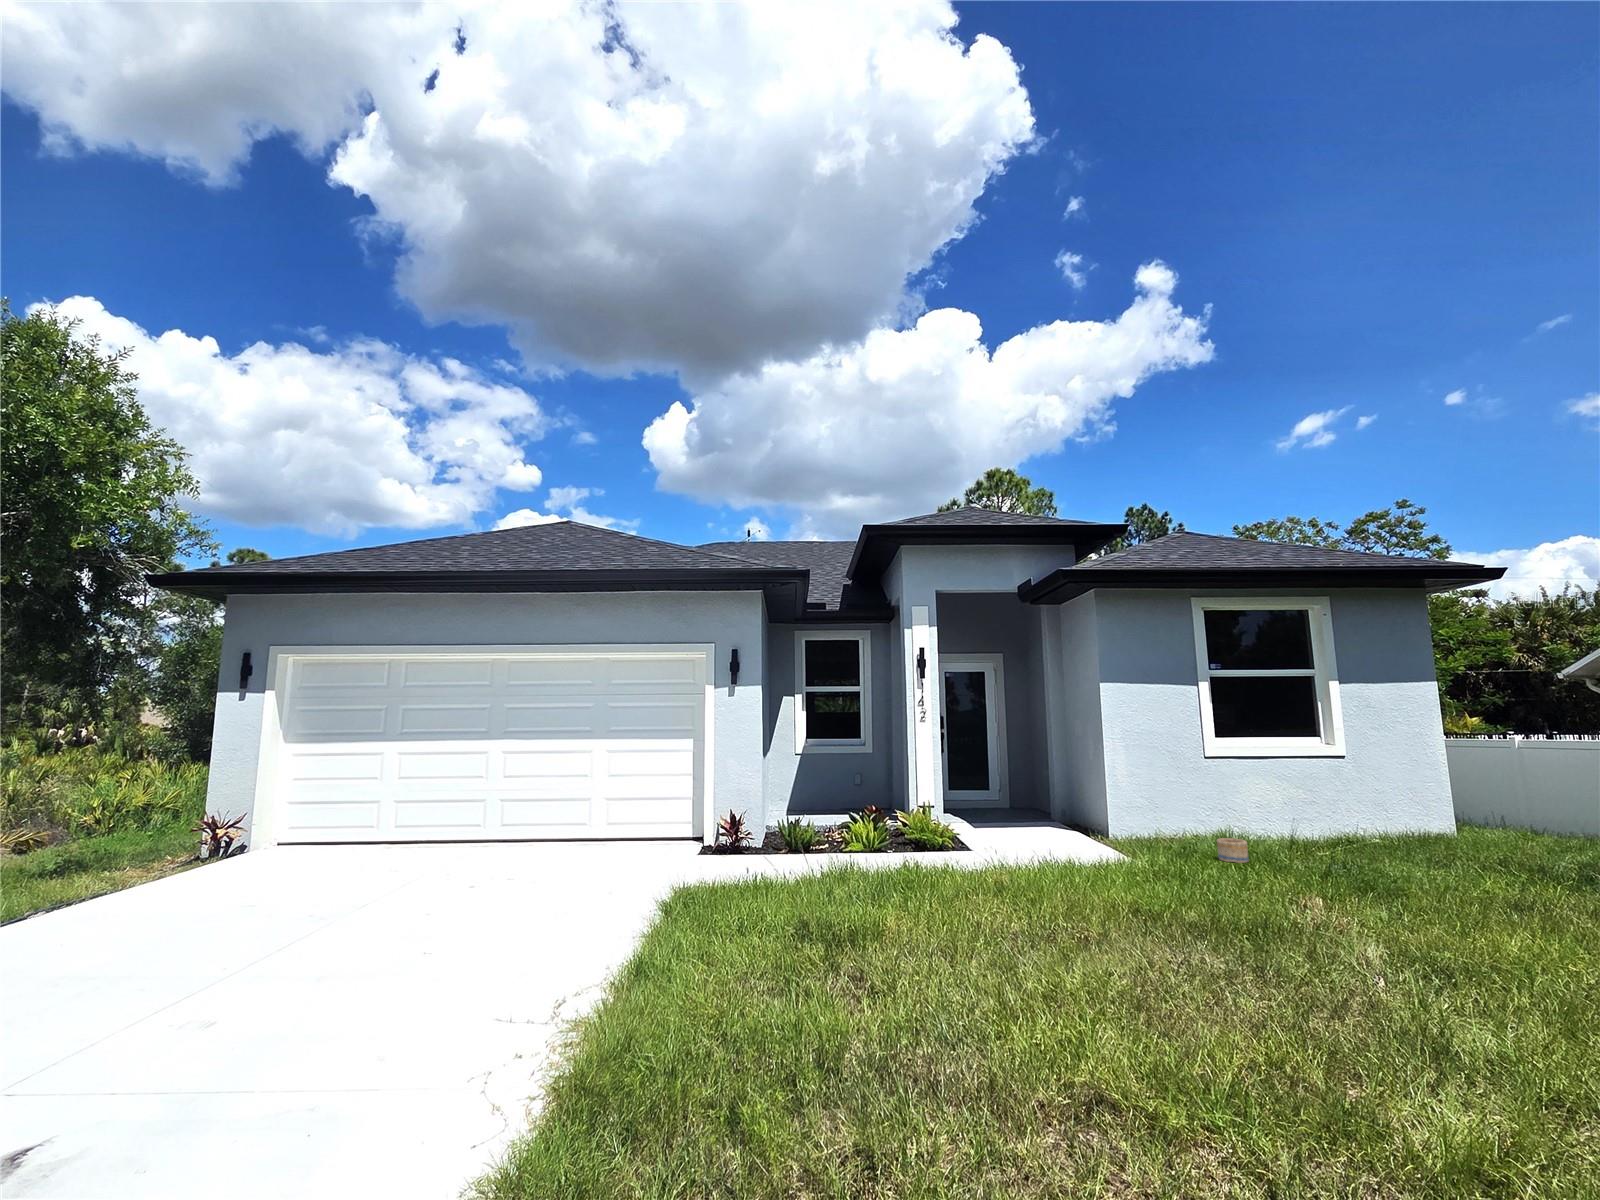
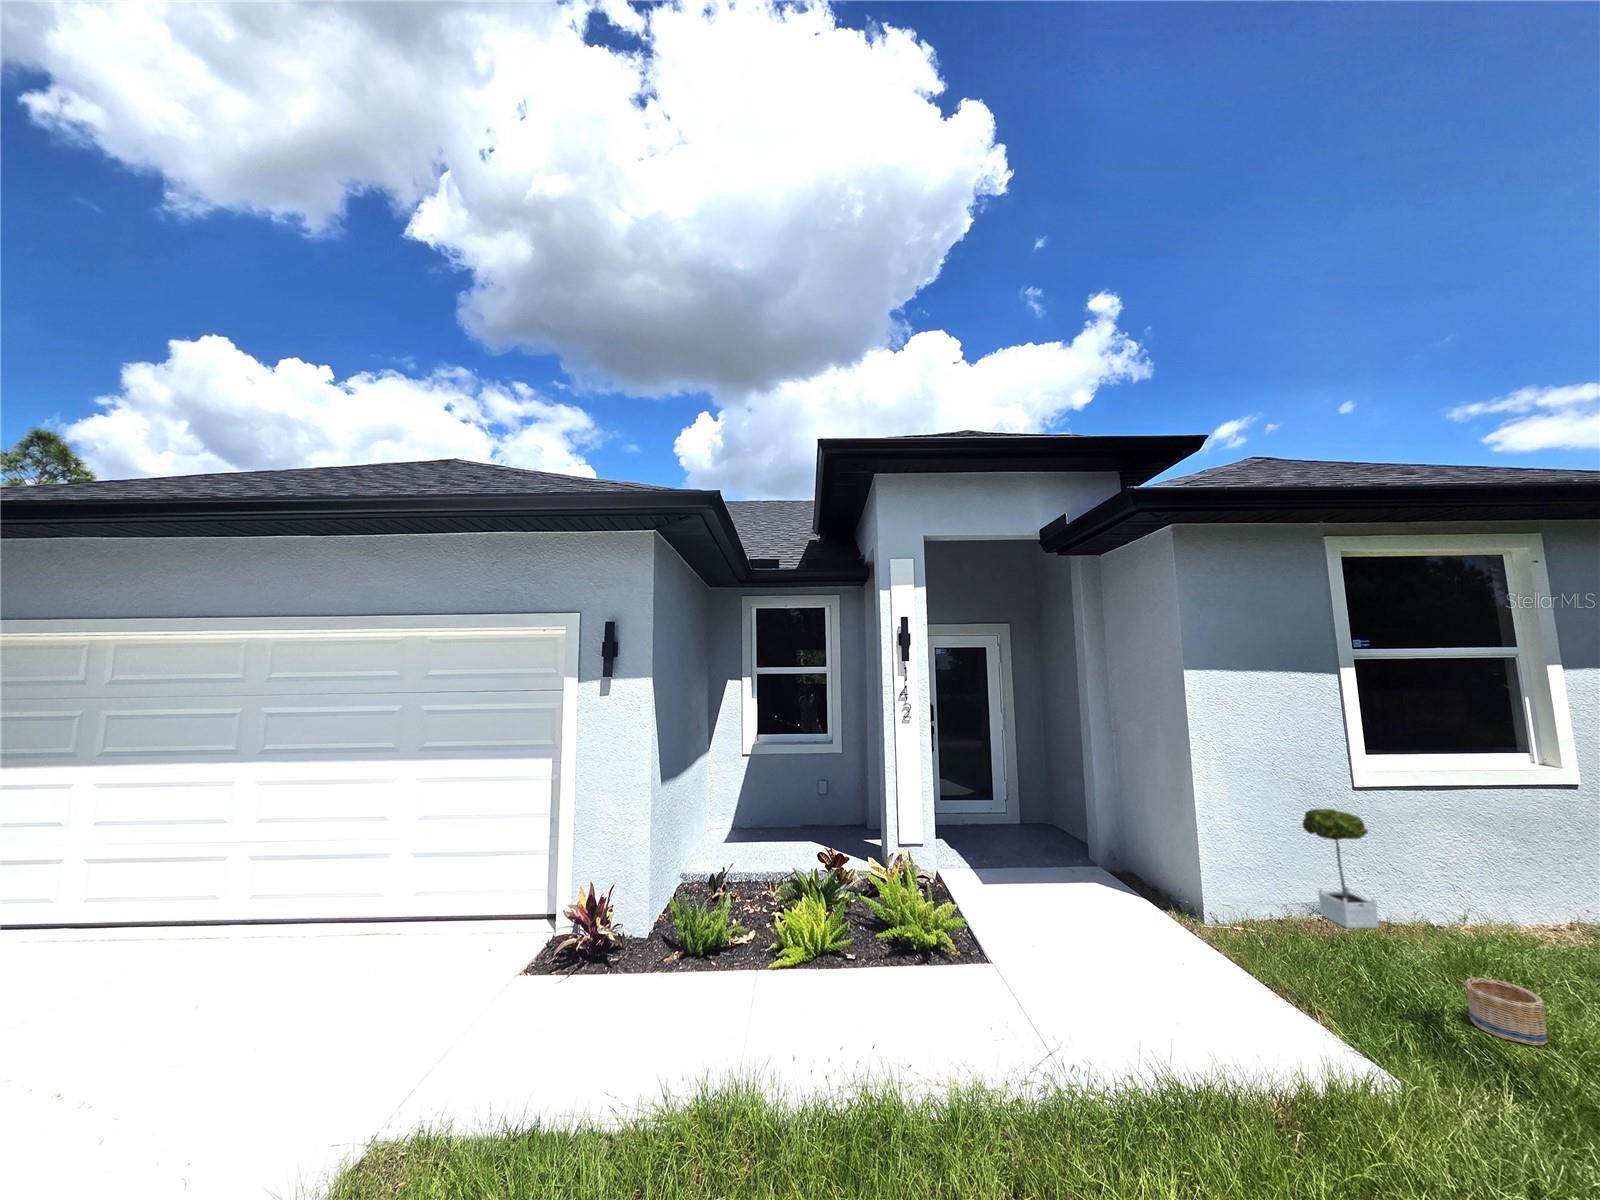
potted tree: none [1172,767,1212,839] -> present [1302,809,1379,928]

